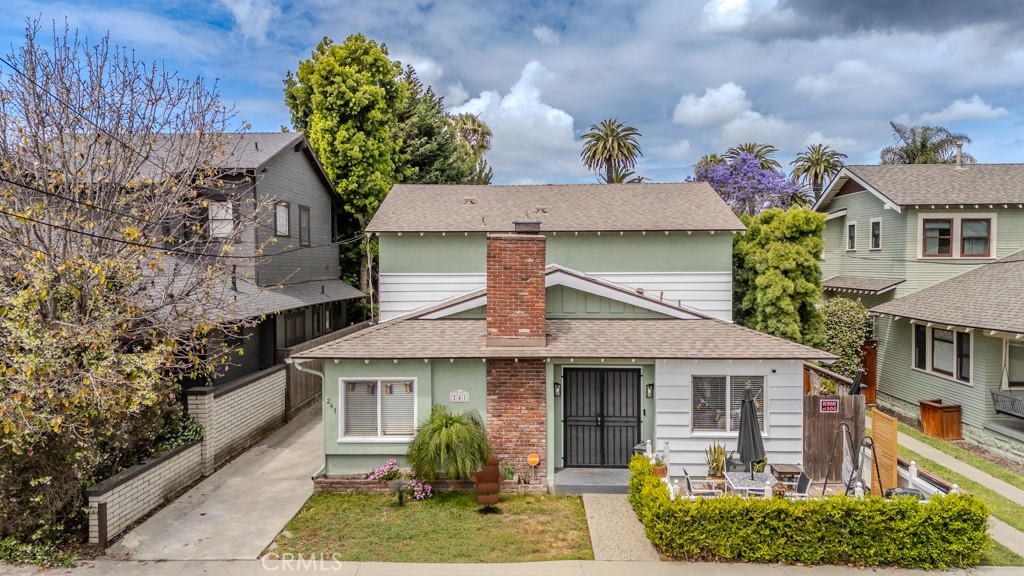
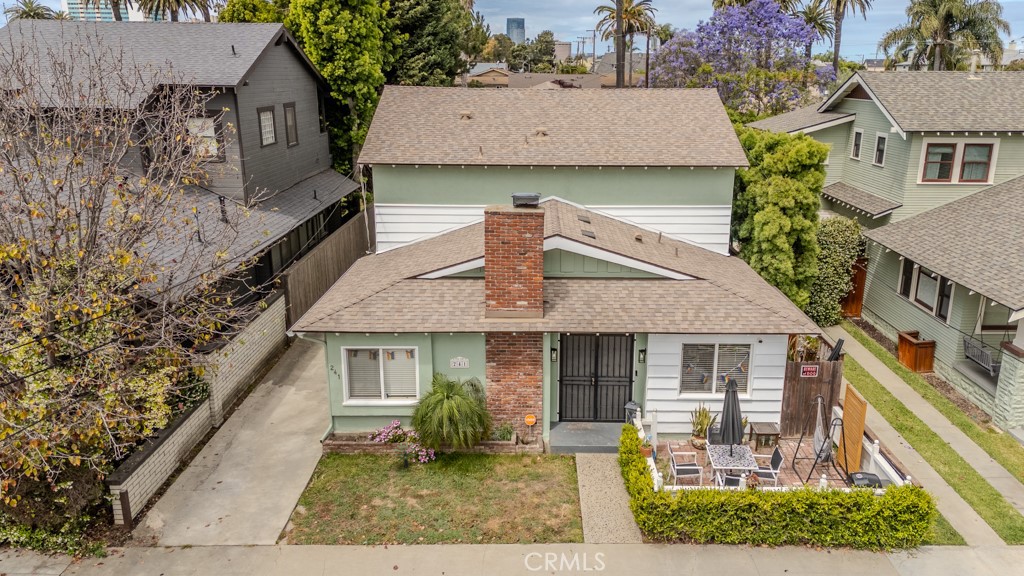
lounge chair: present [471,458,505,515] -> none [471,424,503,483]

